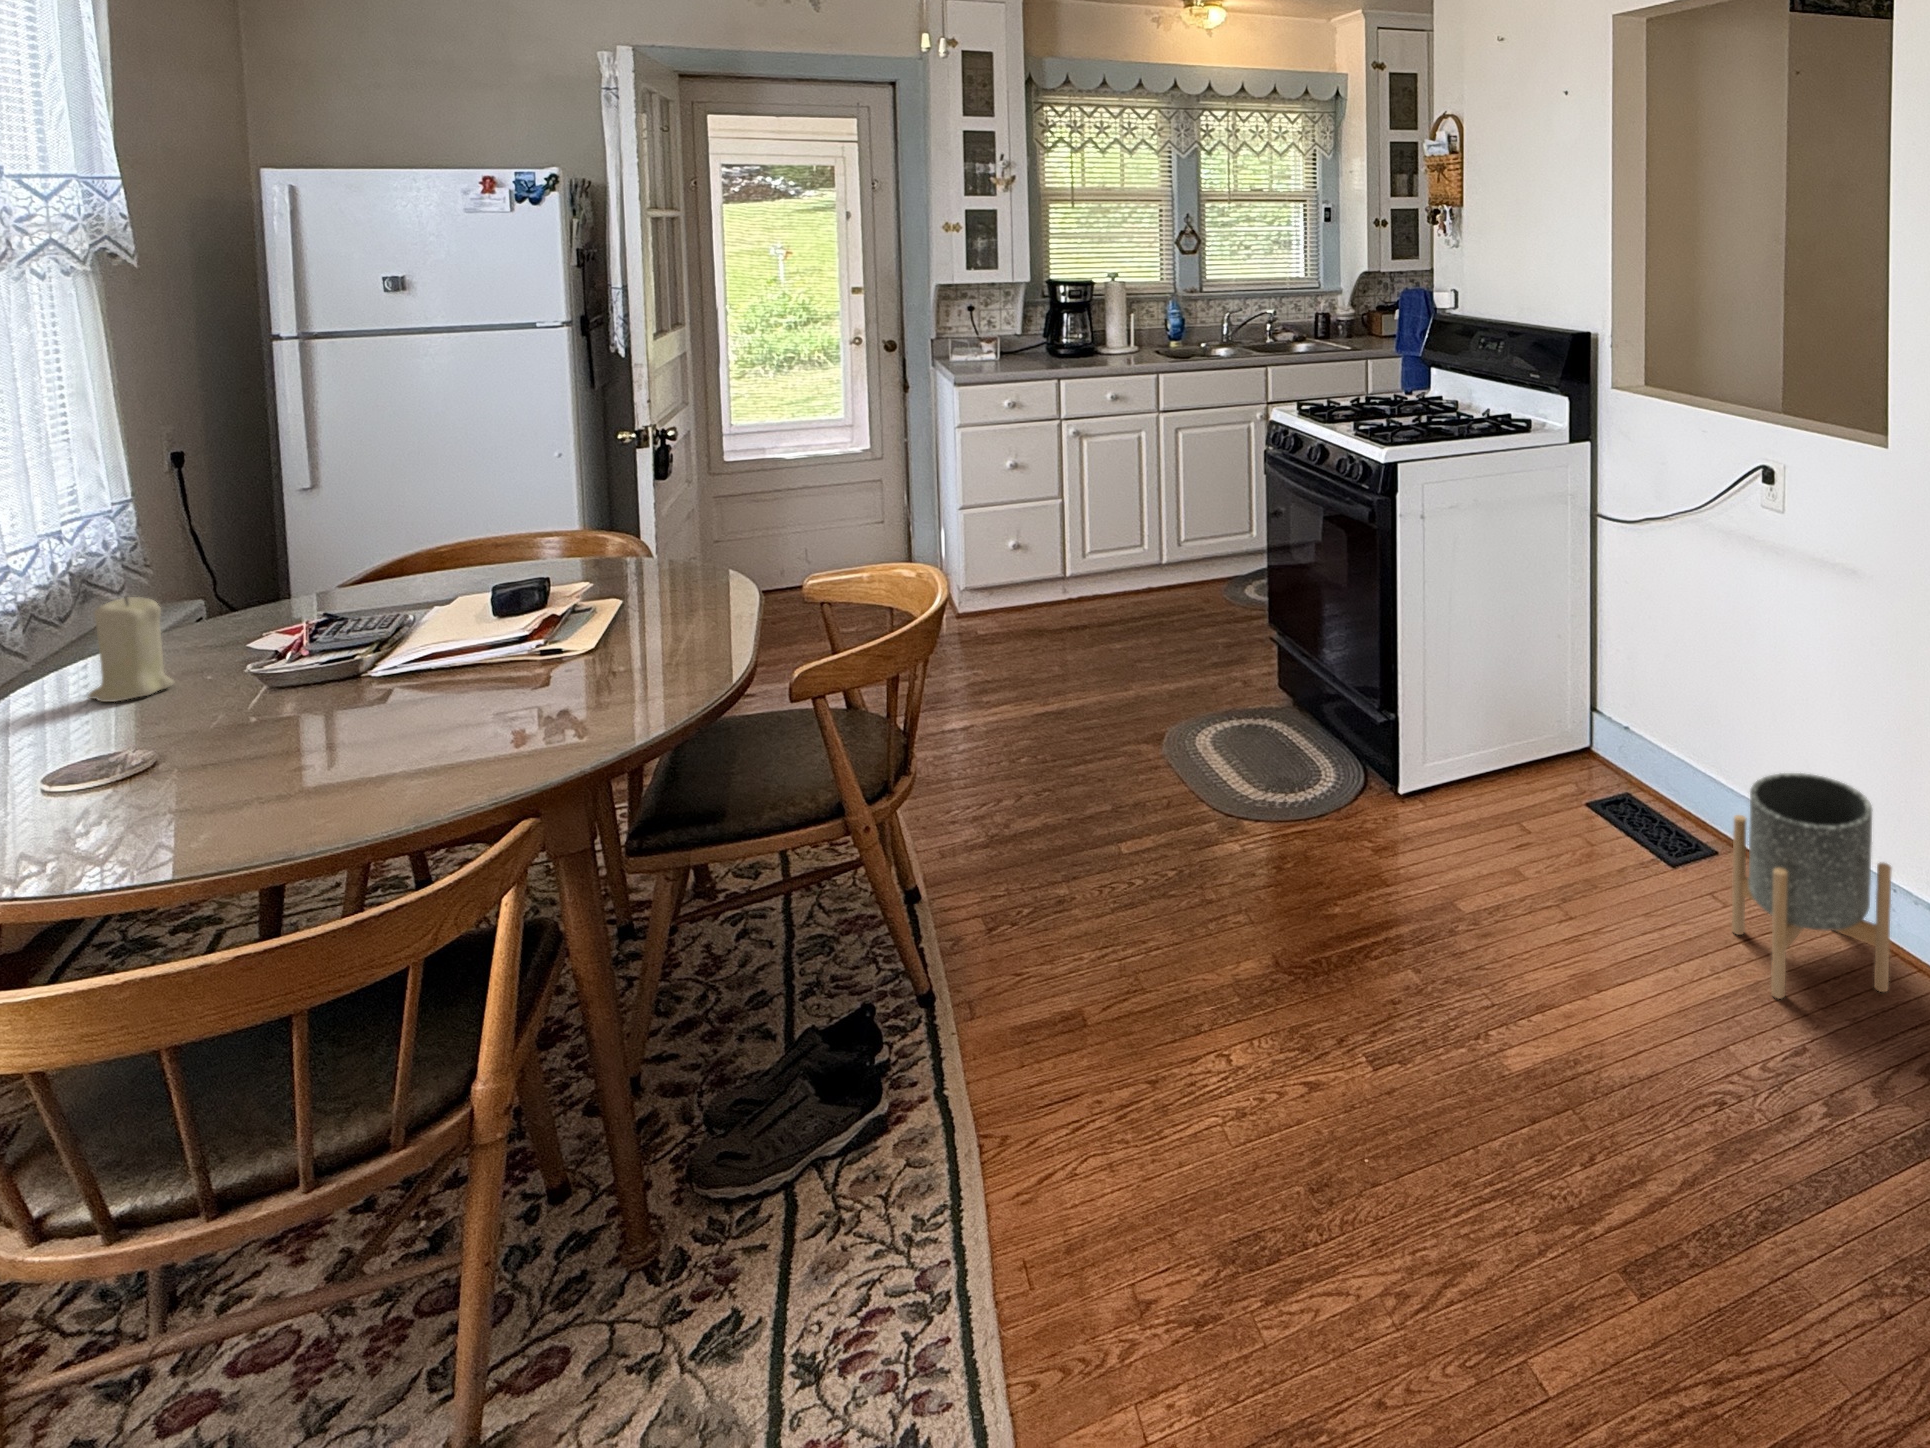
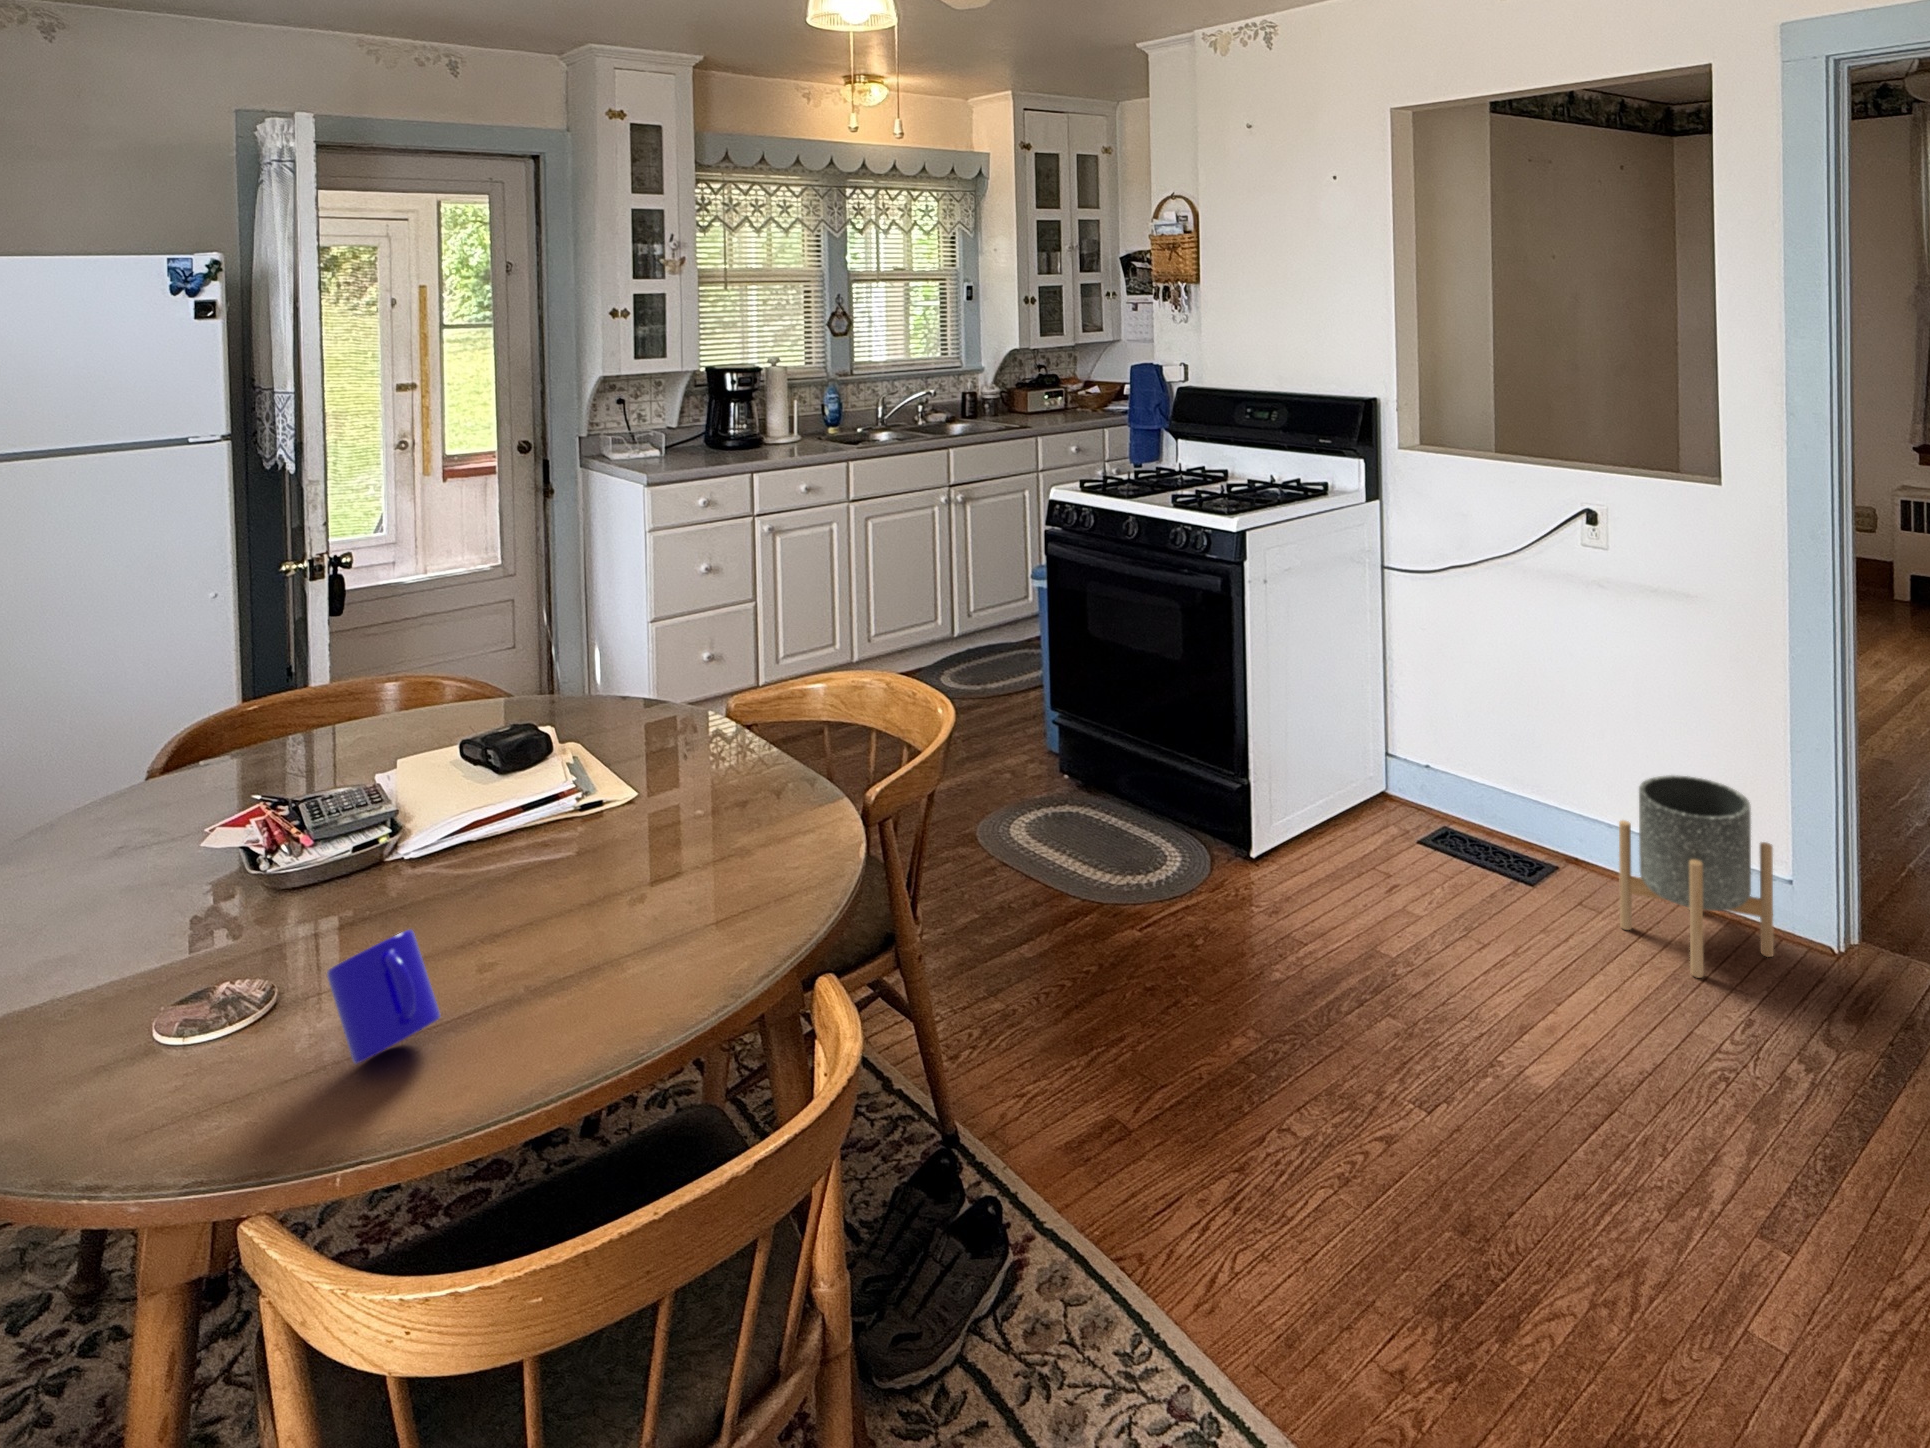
candle: present [88,597,174,702] -> none [22,799,130,941]
mug: none [108,723,202,821] -> present [327,929,441,1064]

